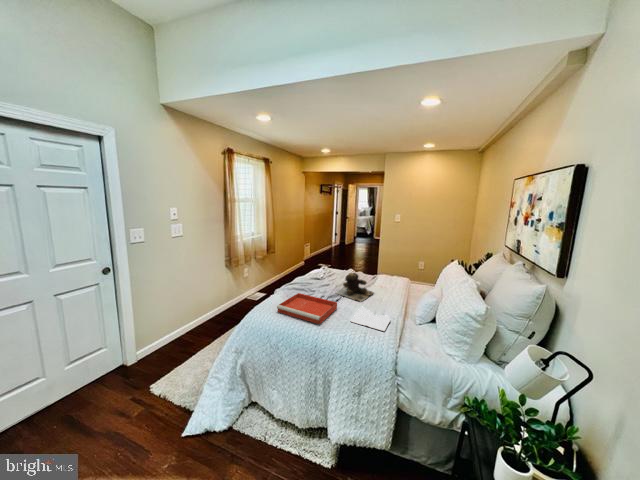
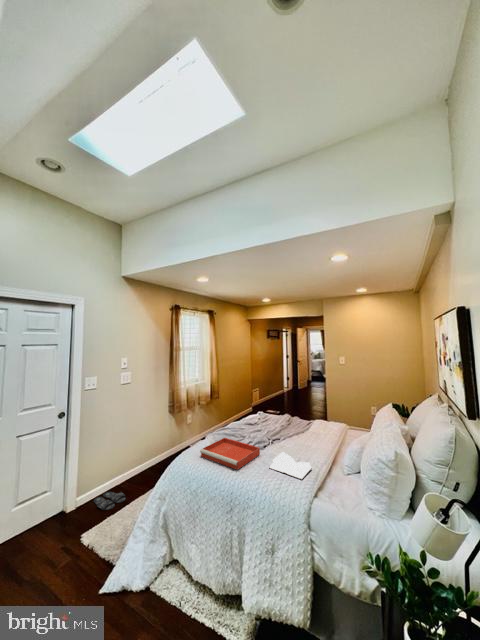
teddy bear: present [336,273,374,301] -> none [263,417,304,448]
slippers: none [154,344,189,362] -> present [94,492,126,510]

